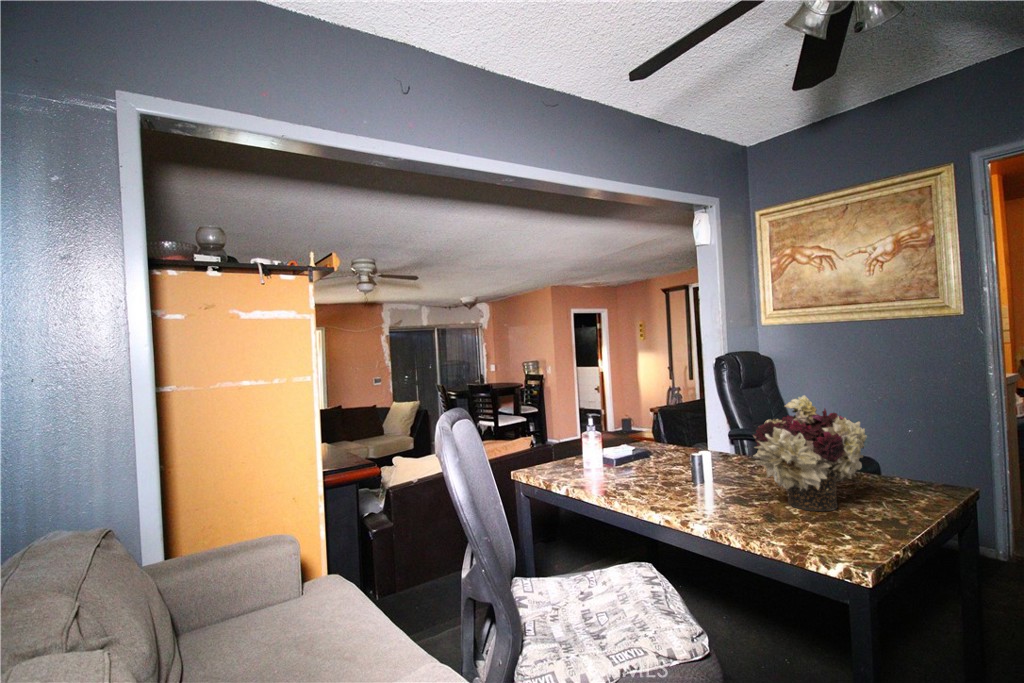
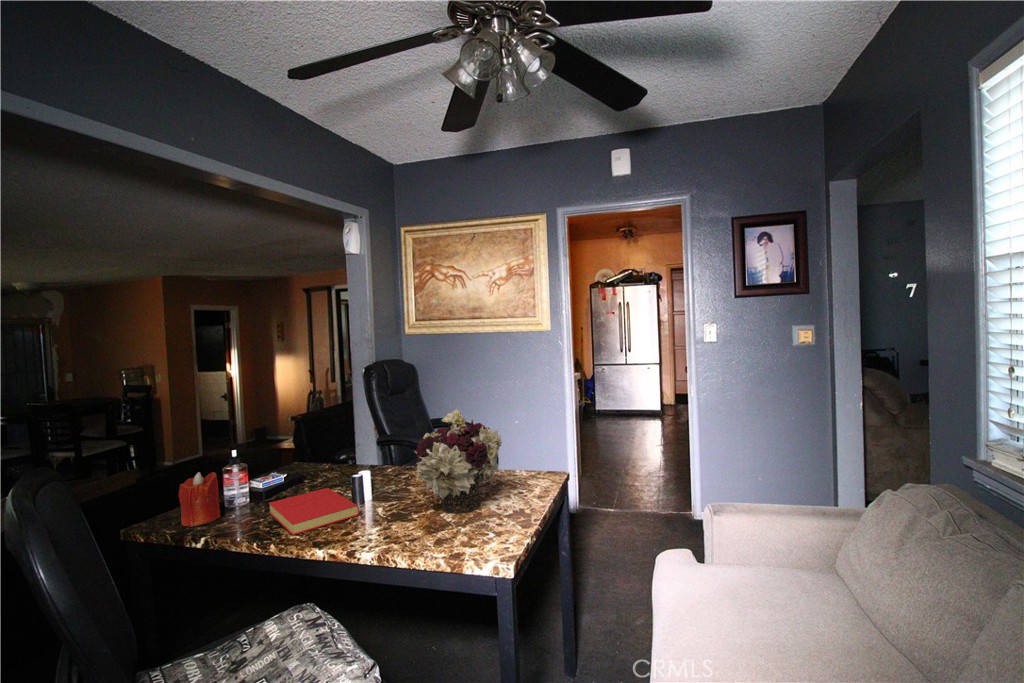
candle: none [555,434,584,476] -> present [179,472,220,527]
book: none [619,464,697,496] -> present [269,488,359,535]

